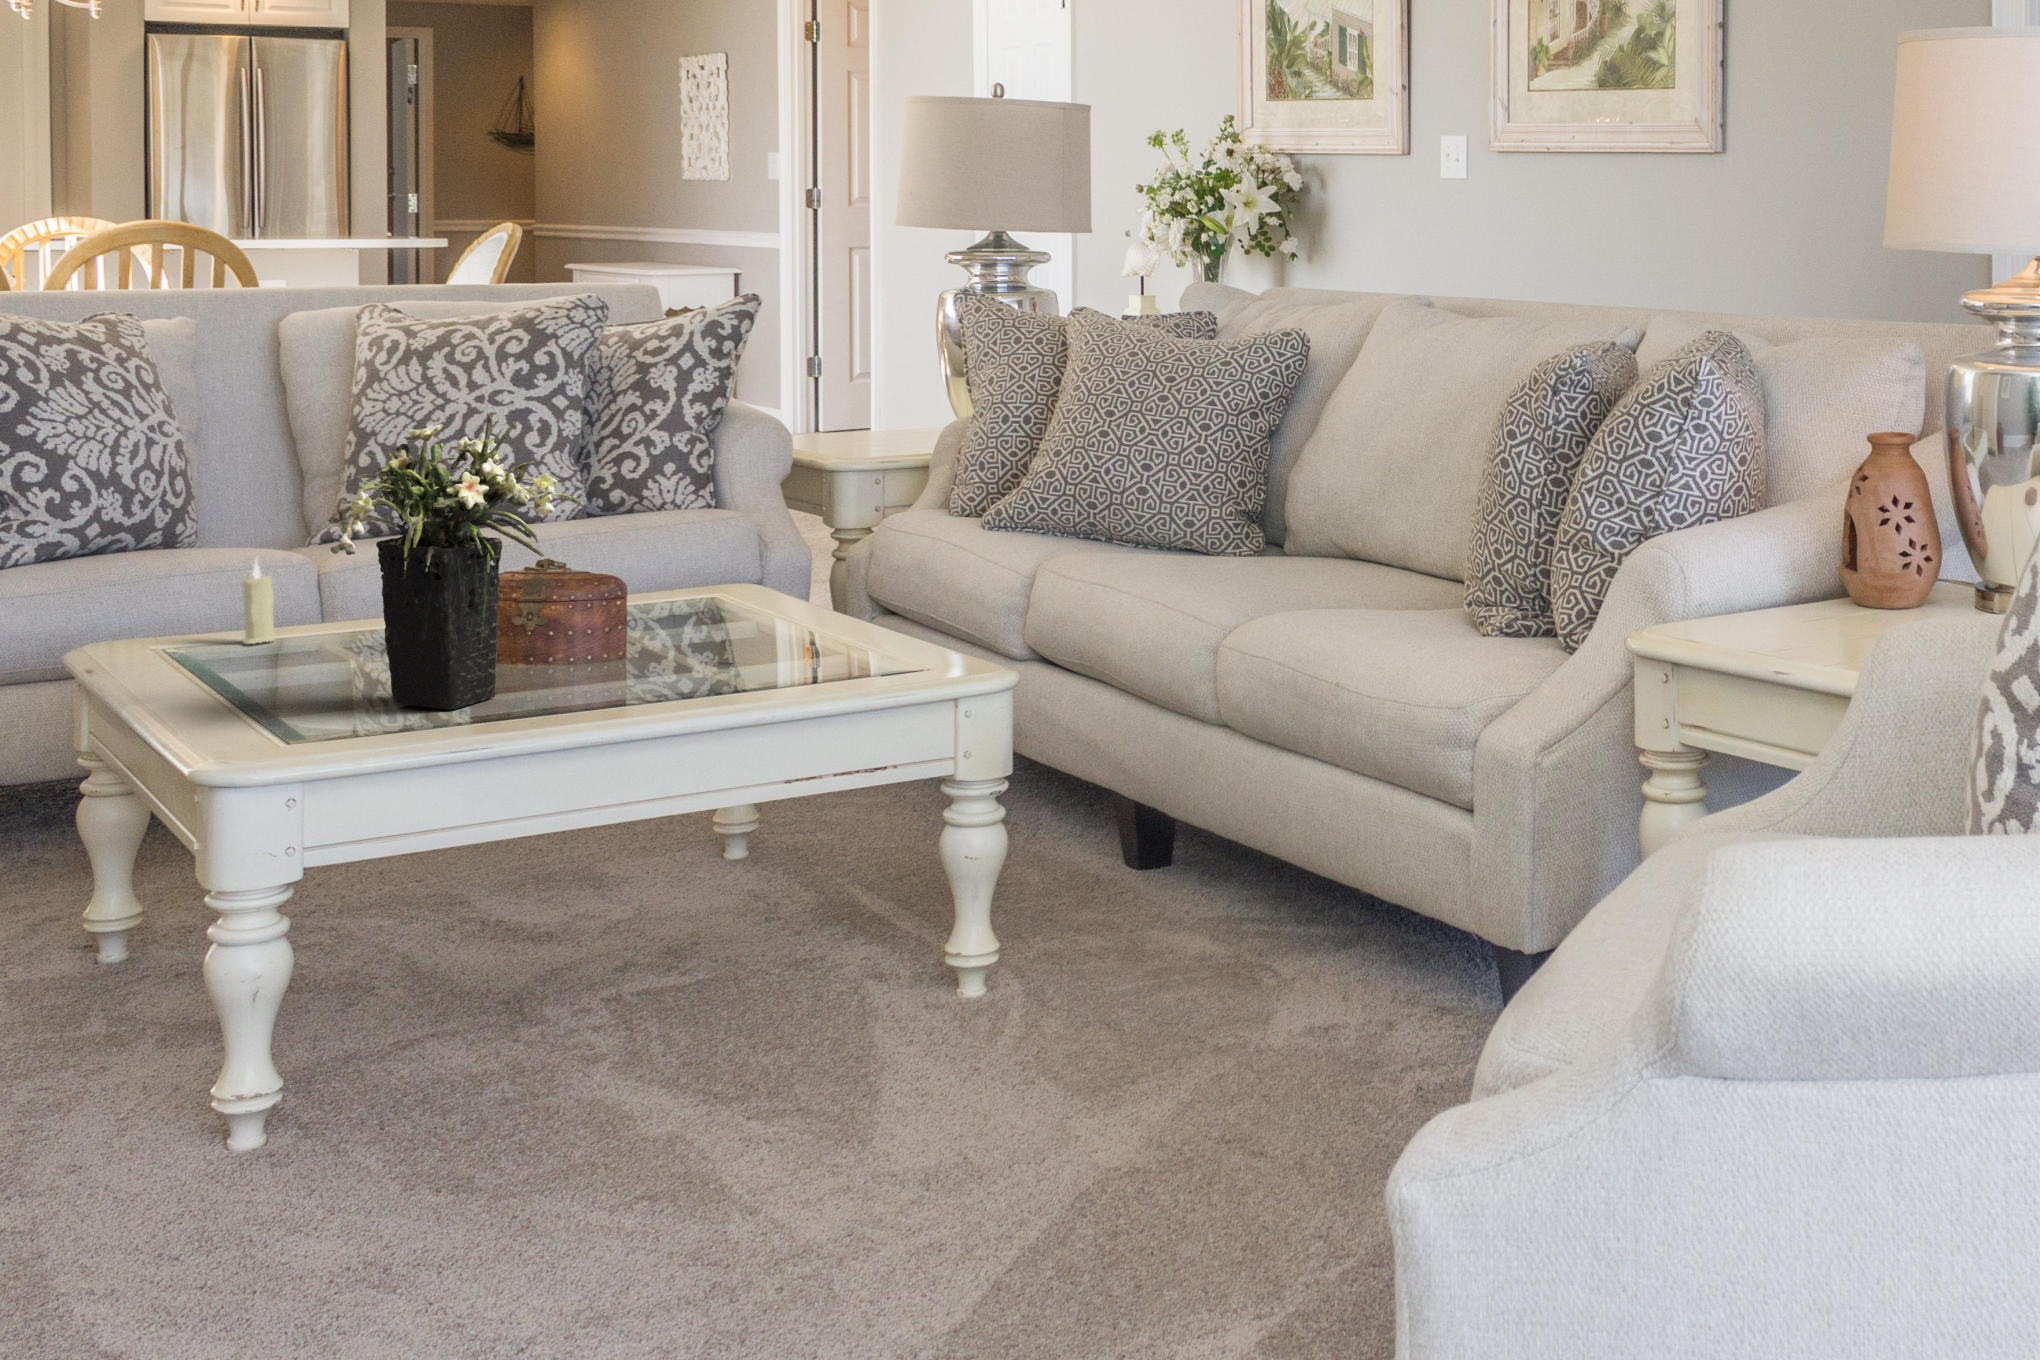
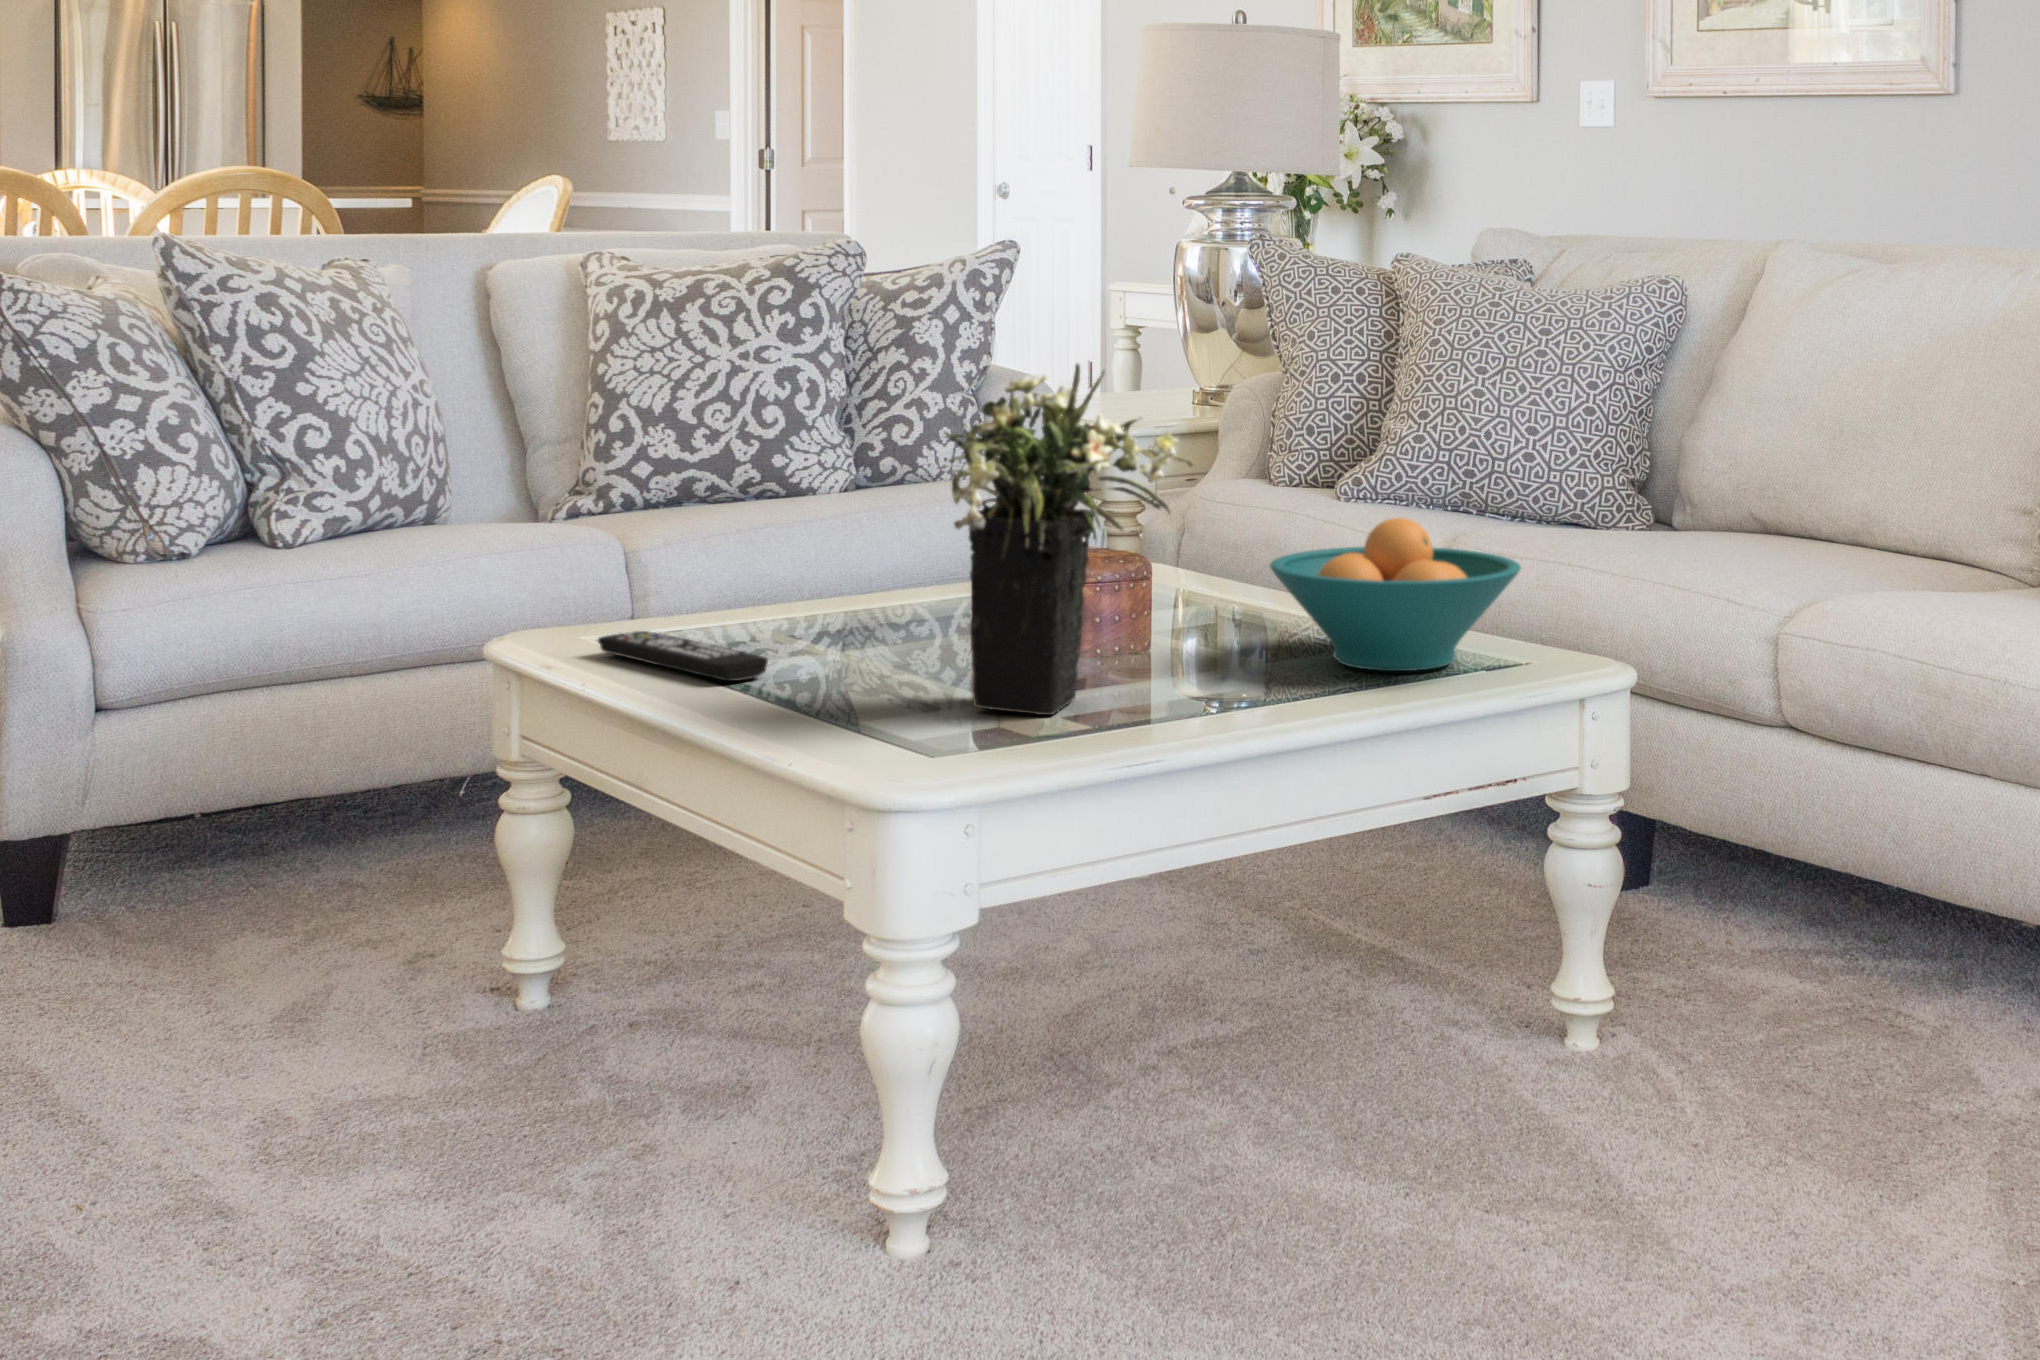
fruit bowl: none [701,547,923,677] -> present [1270,518,1521,671]
candle: present [243,560,275,644] -> none [663,534,698,636]
remote control: none [159,639,272,680] -> present [598,631,768,681]

